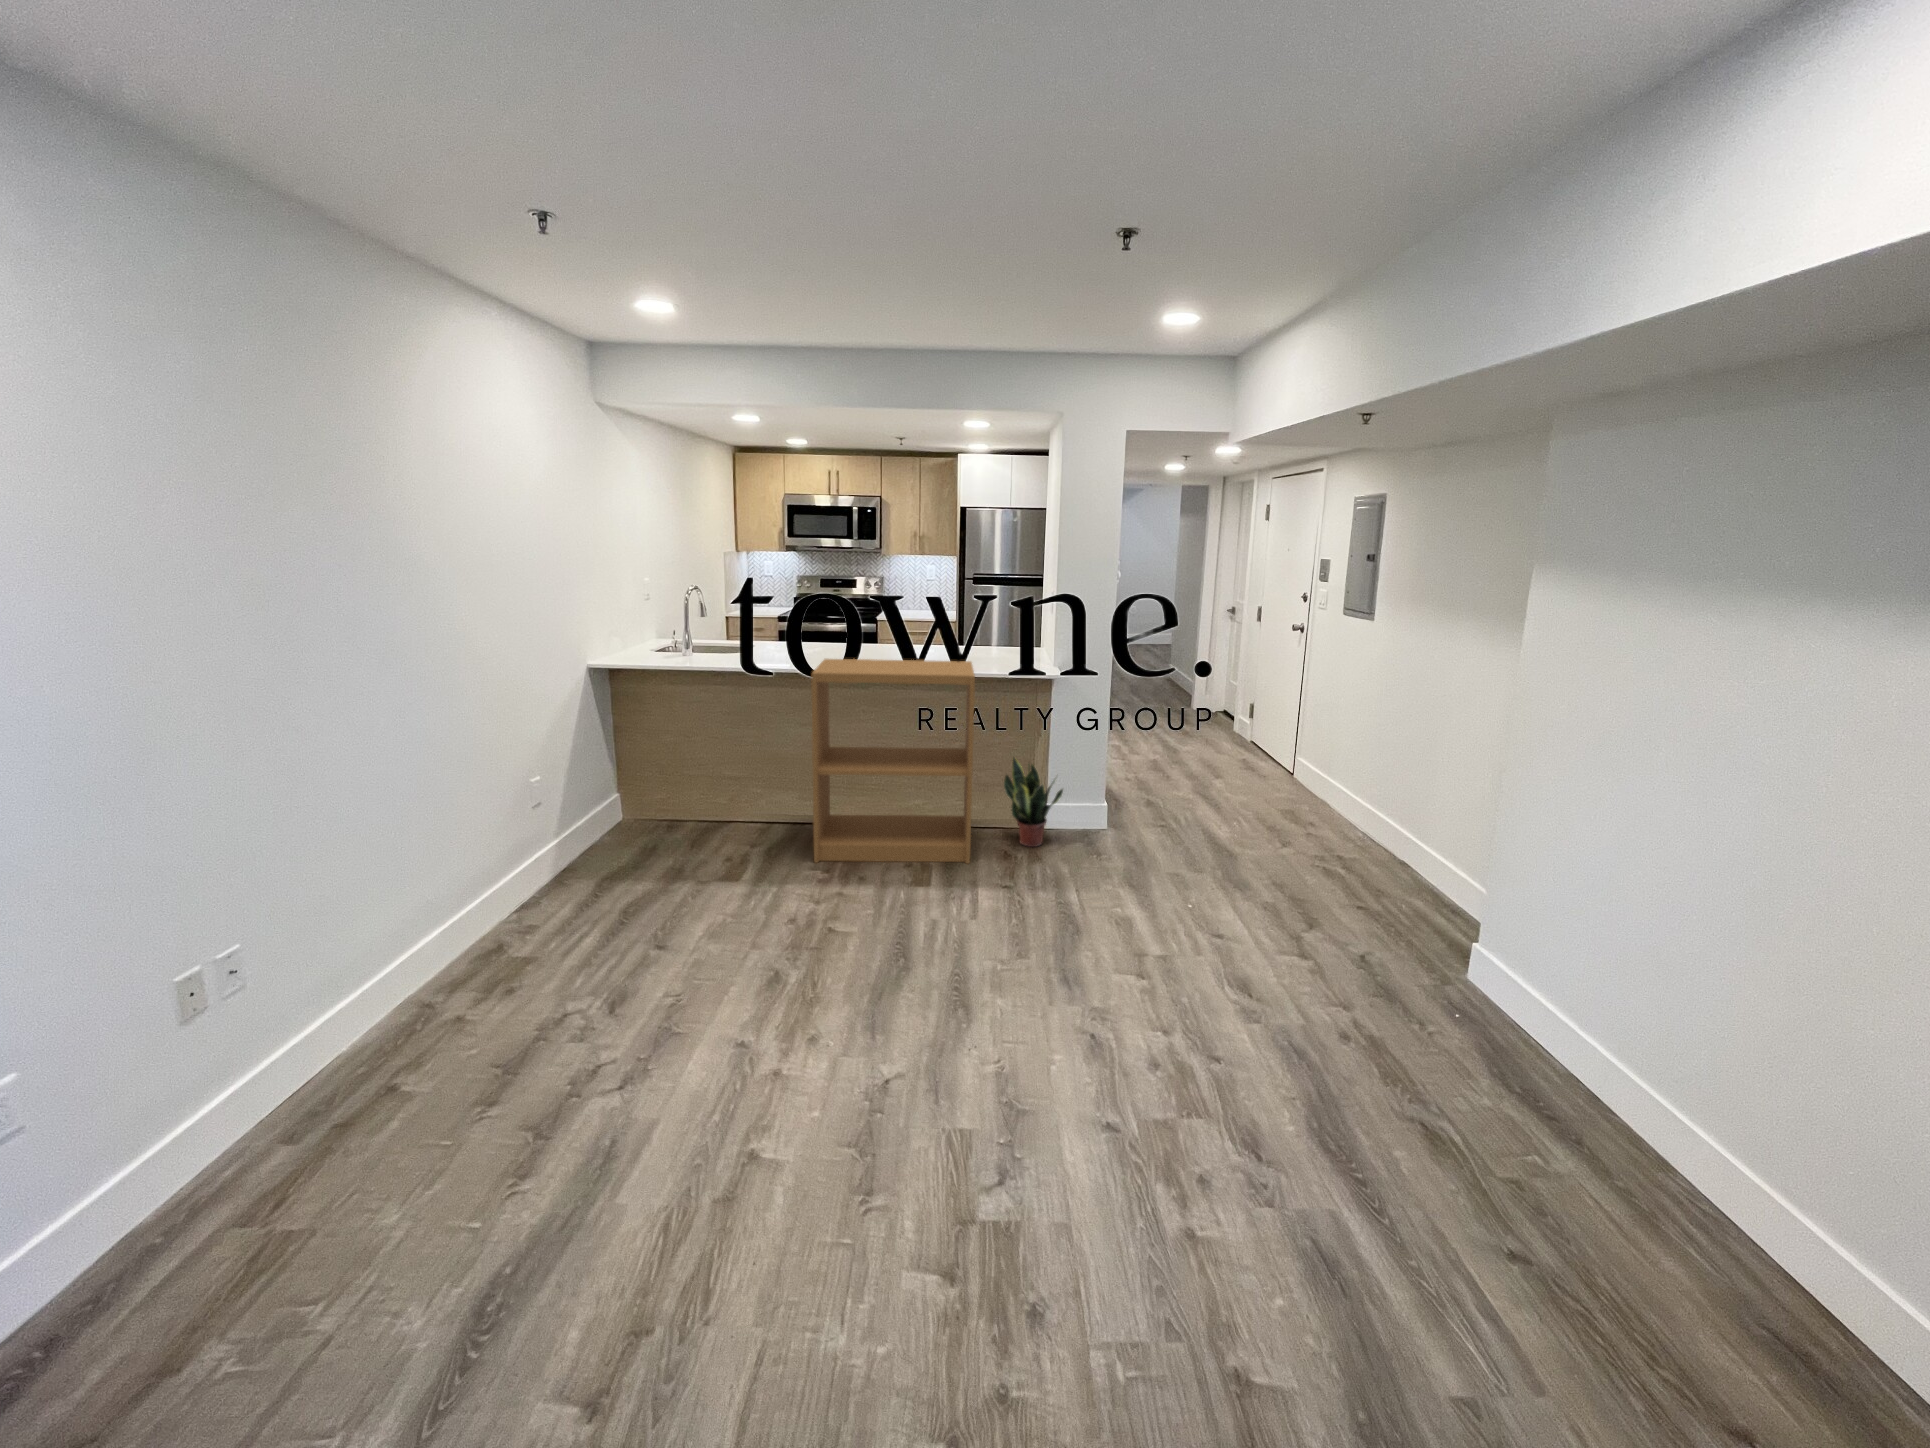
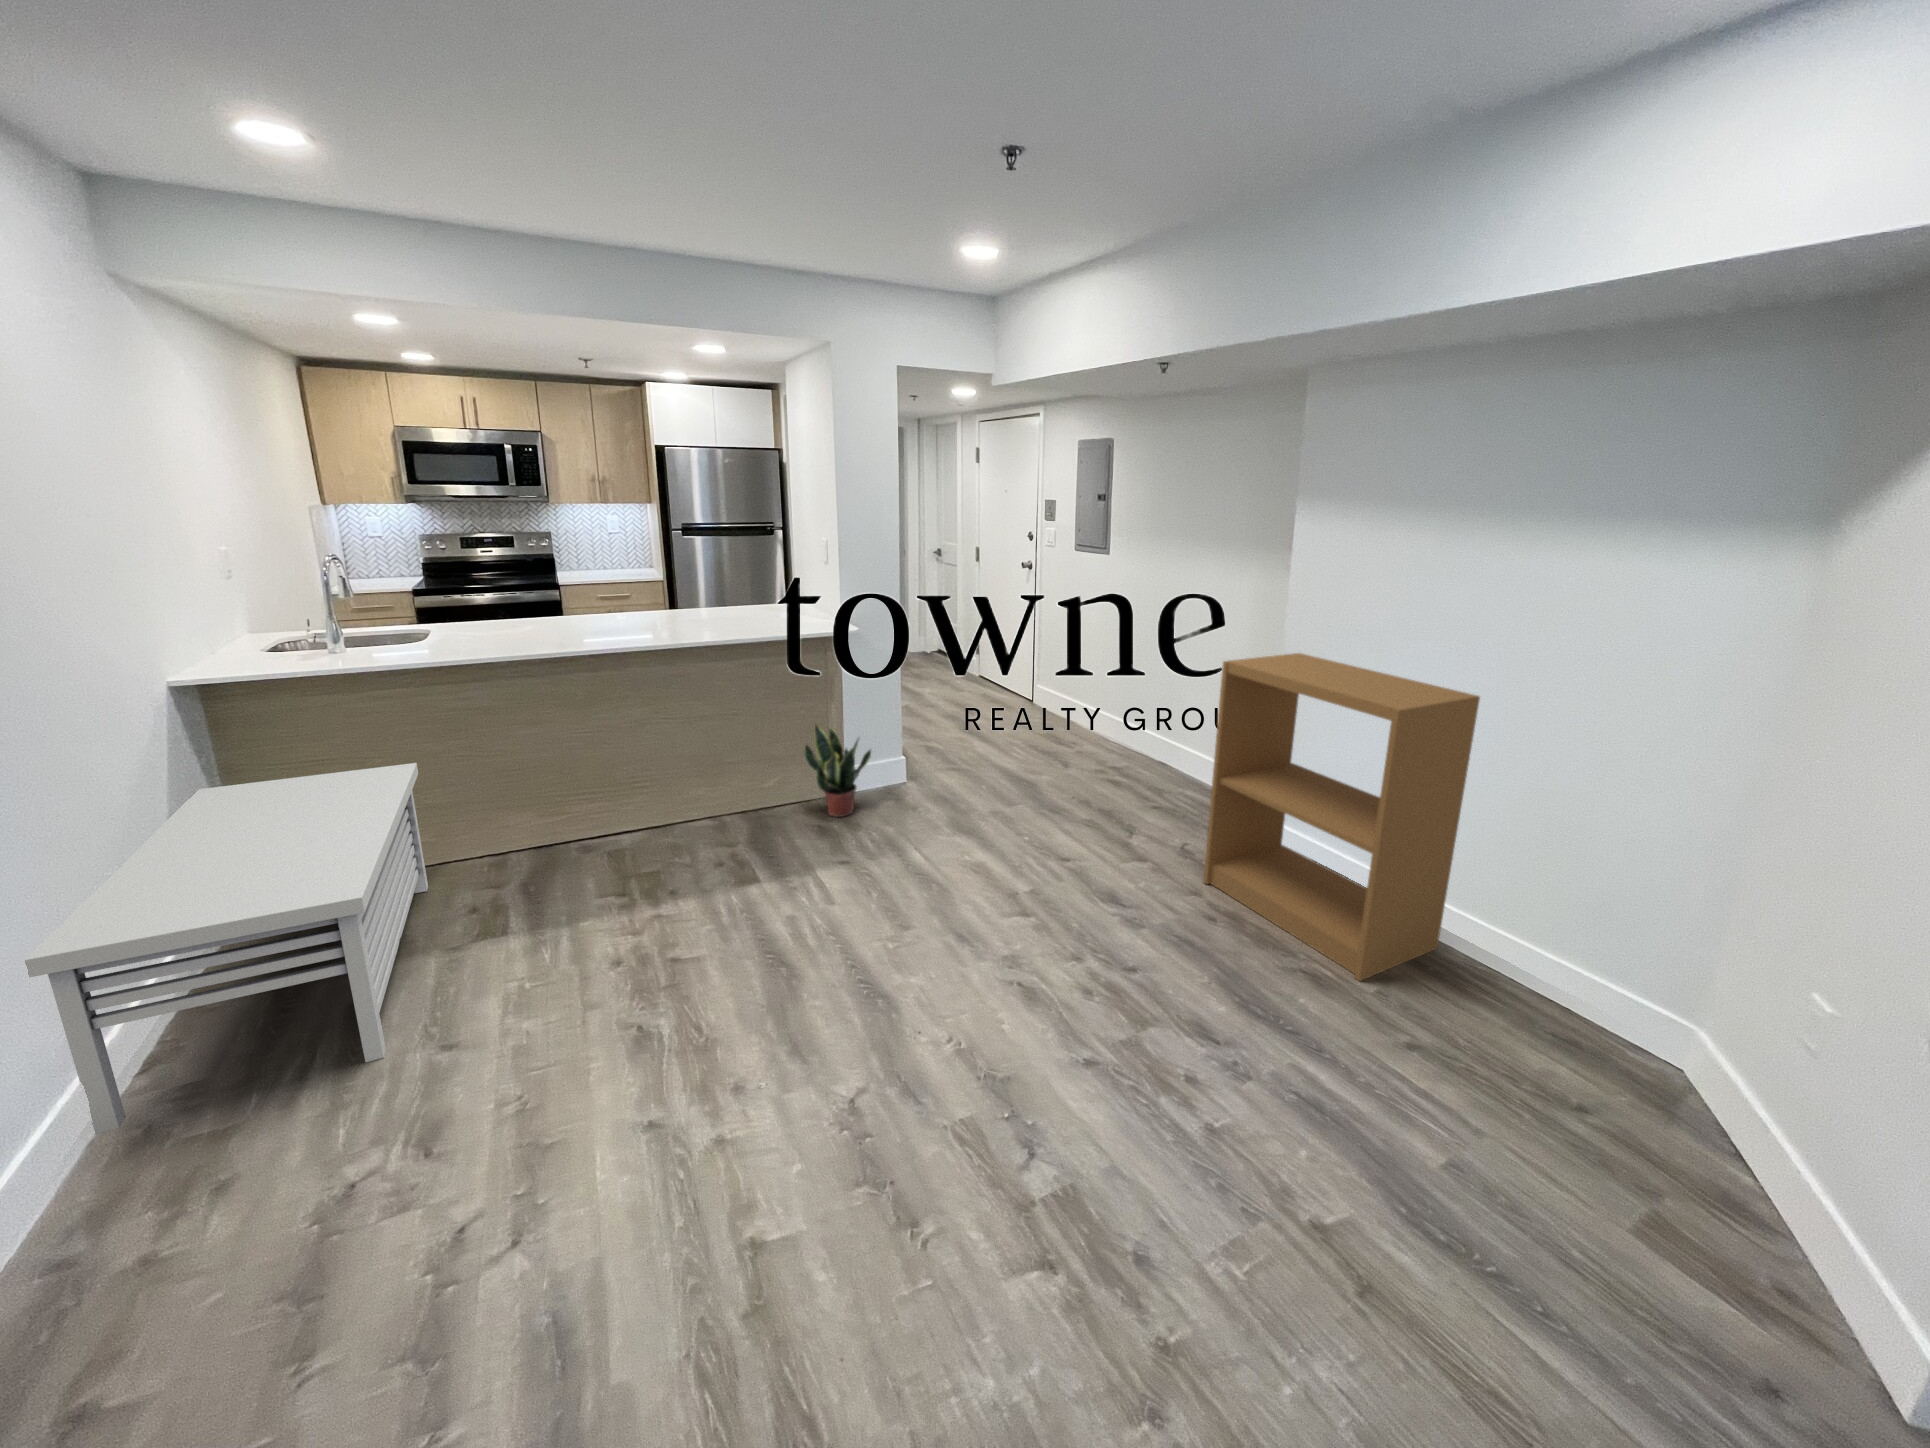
bookshelf: present [812,659,975,864] -> present [1203,653,1480,981]
storage bench: none [468,739,722,939] -> present [25,763,428,1134]

